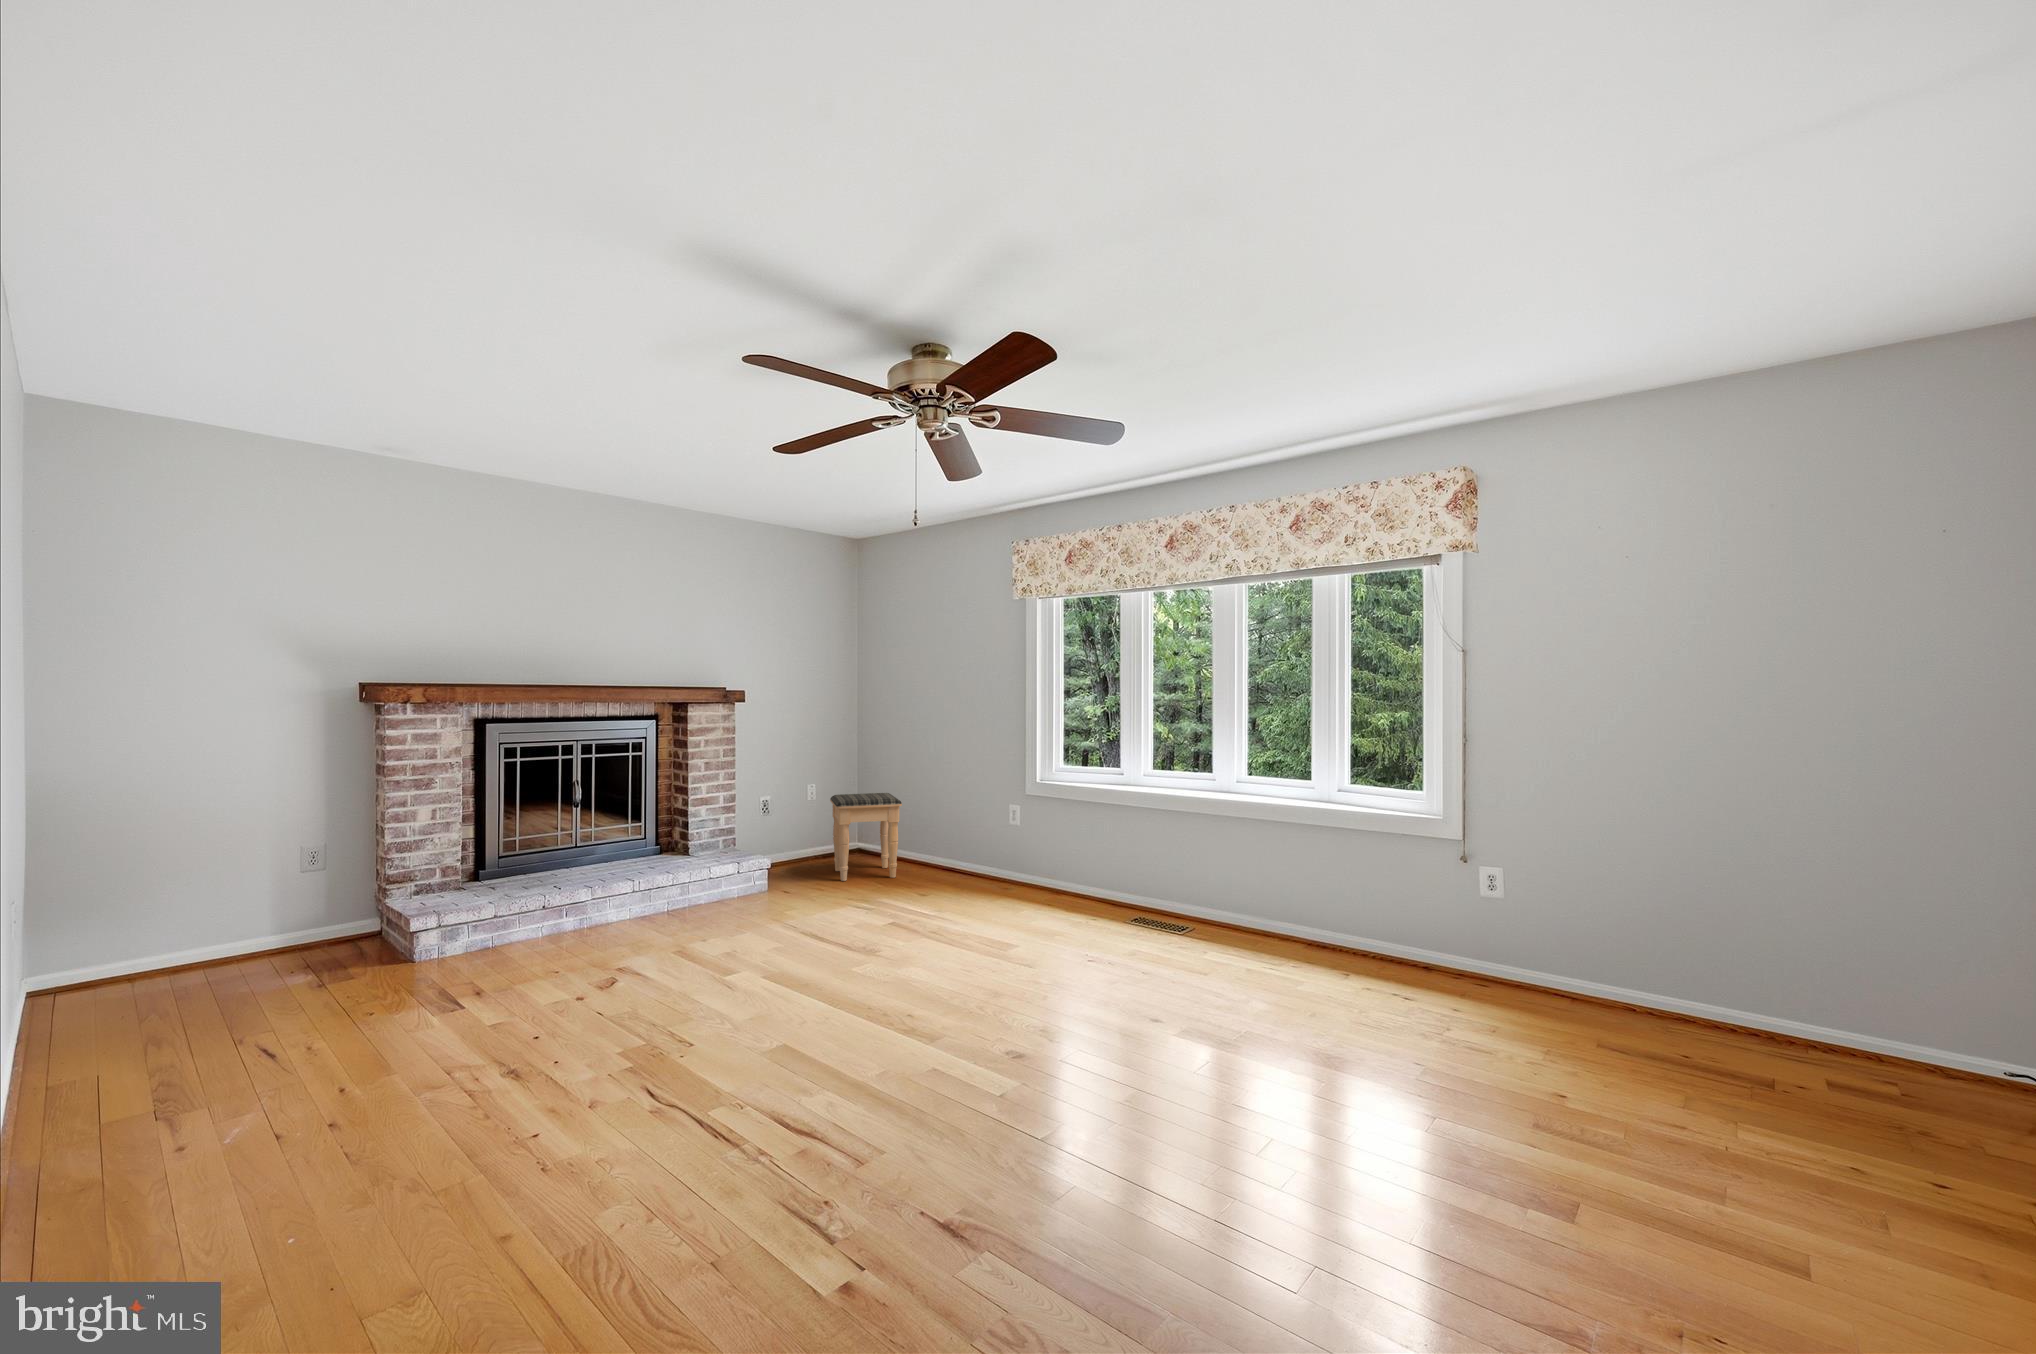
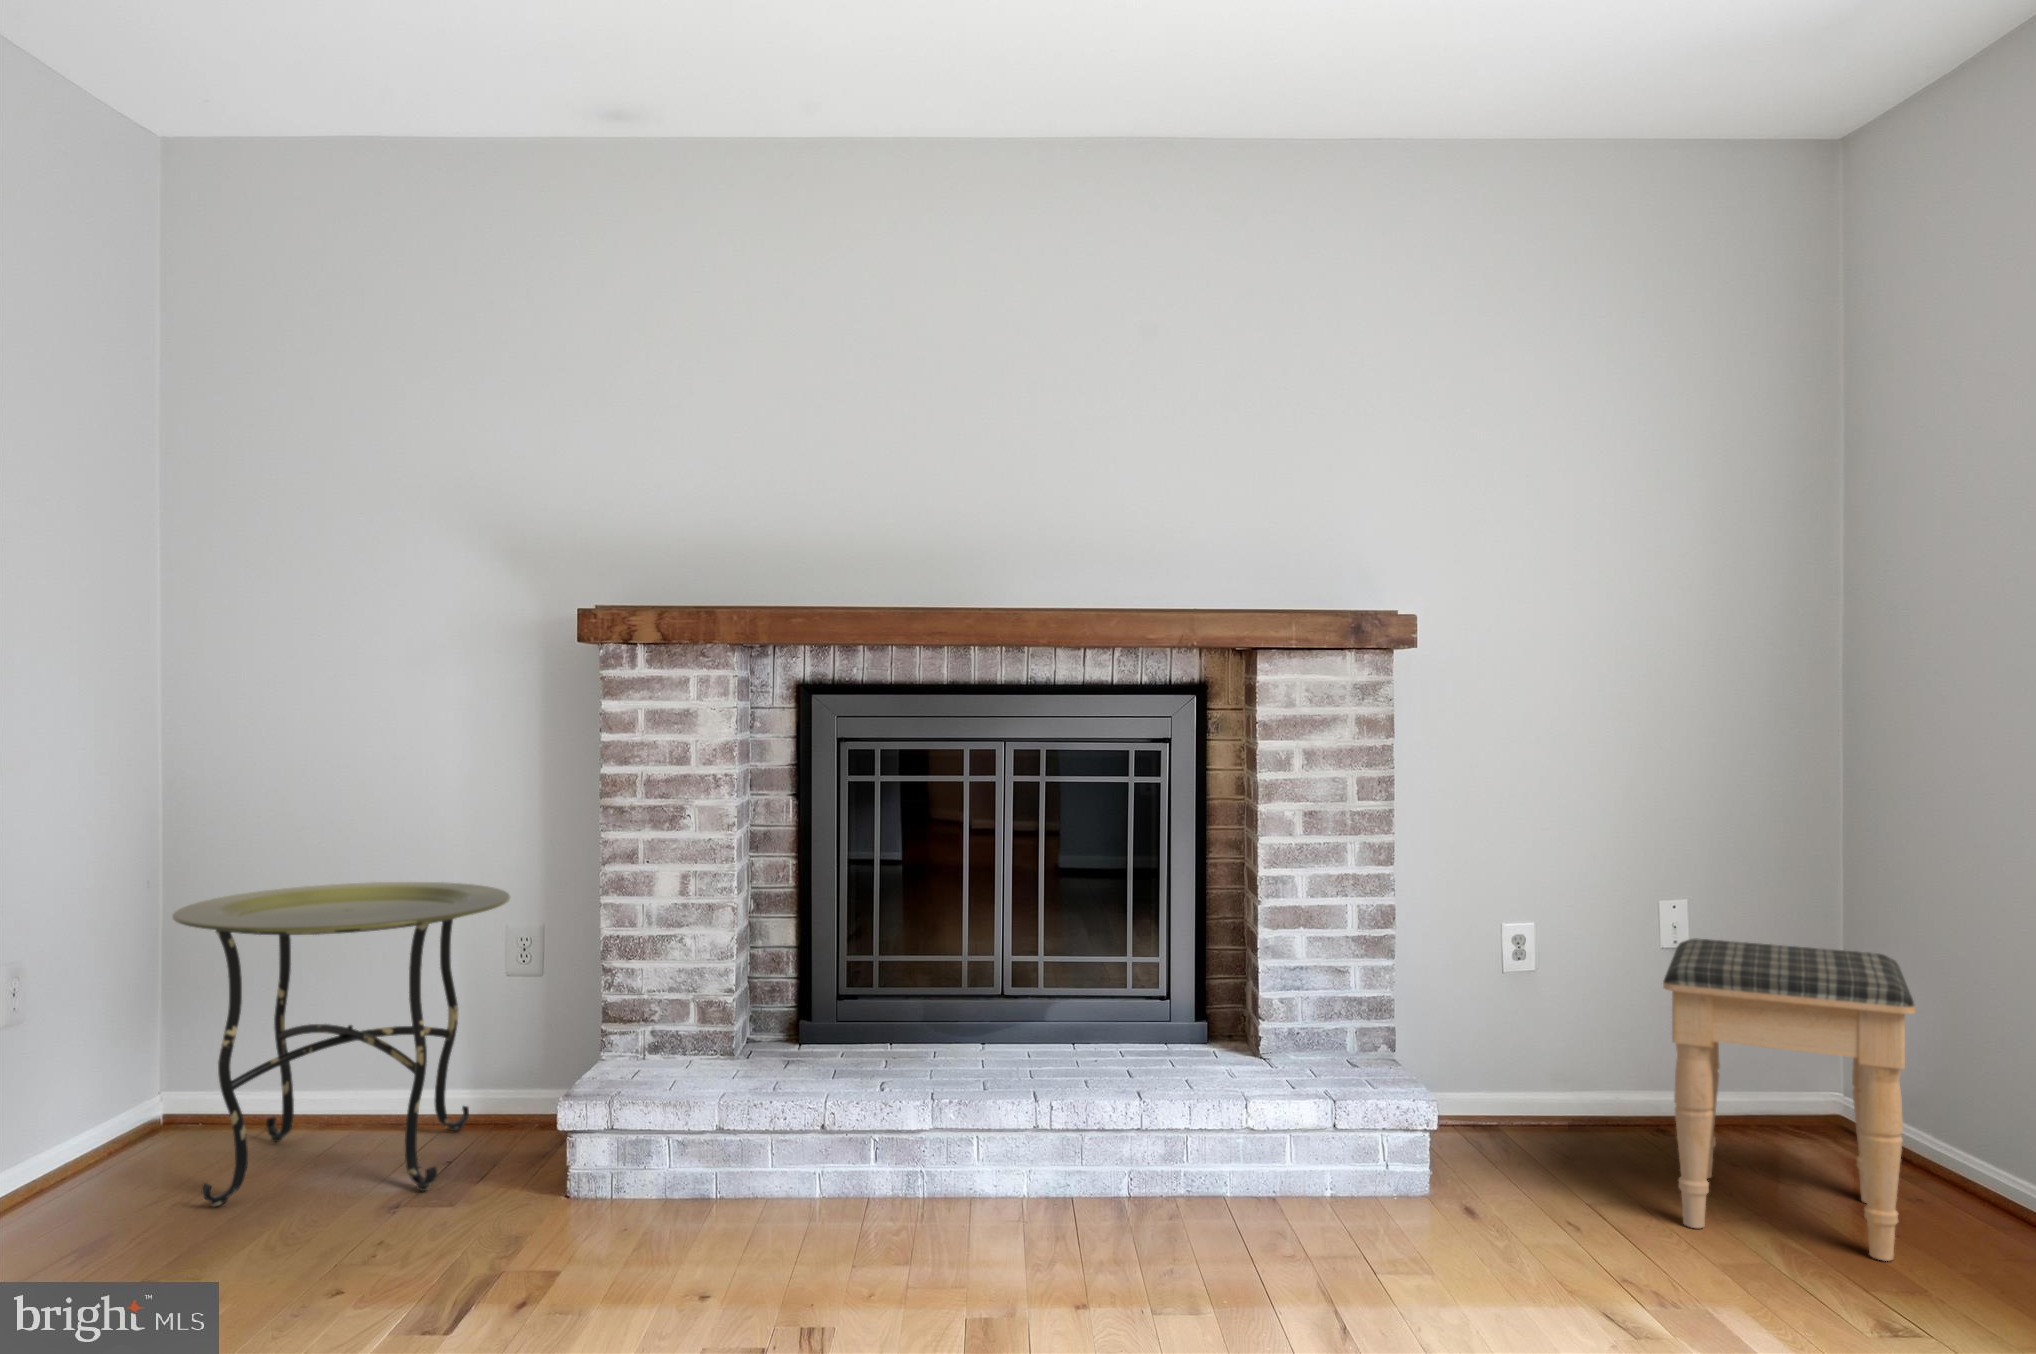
side table: none [146,827,355,998] -> present [172,882,510,1206]

